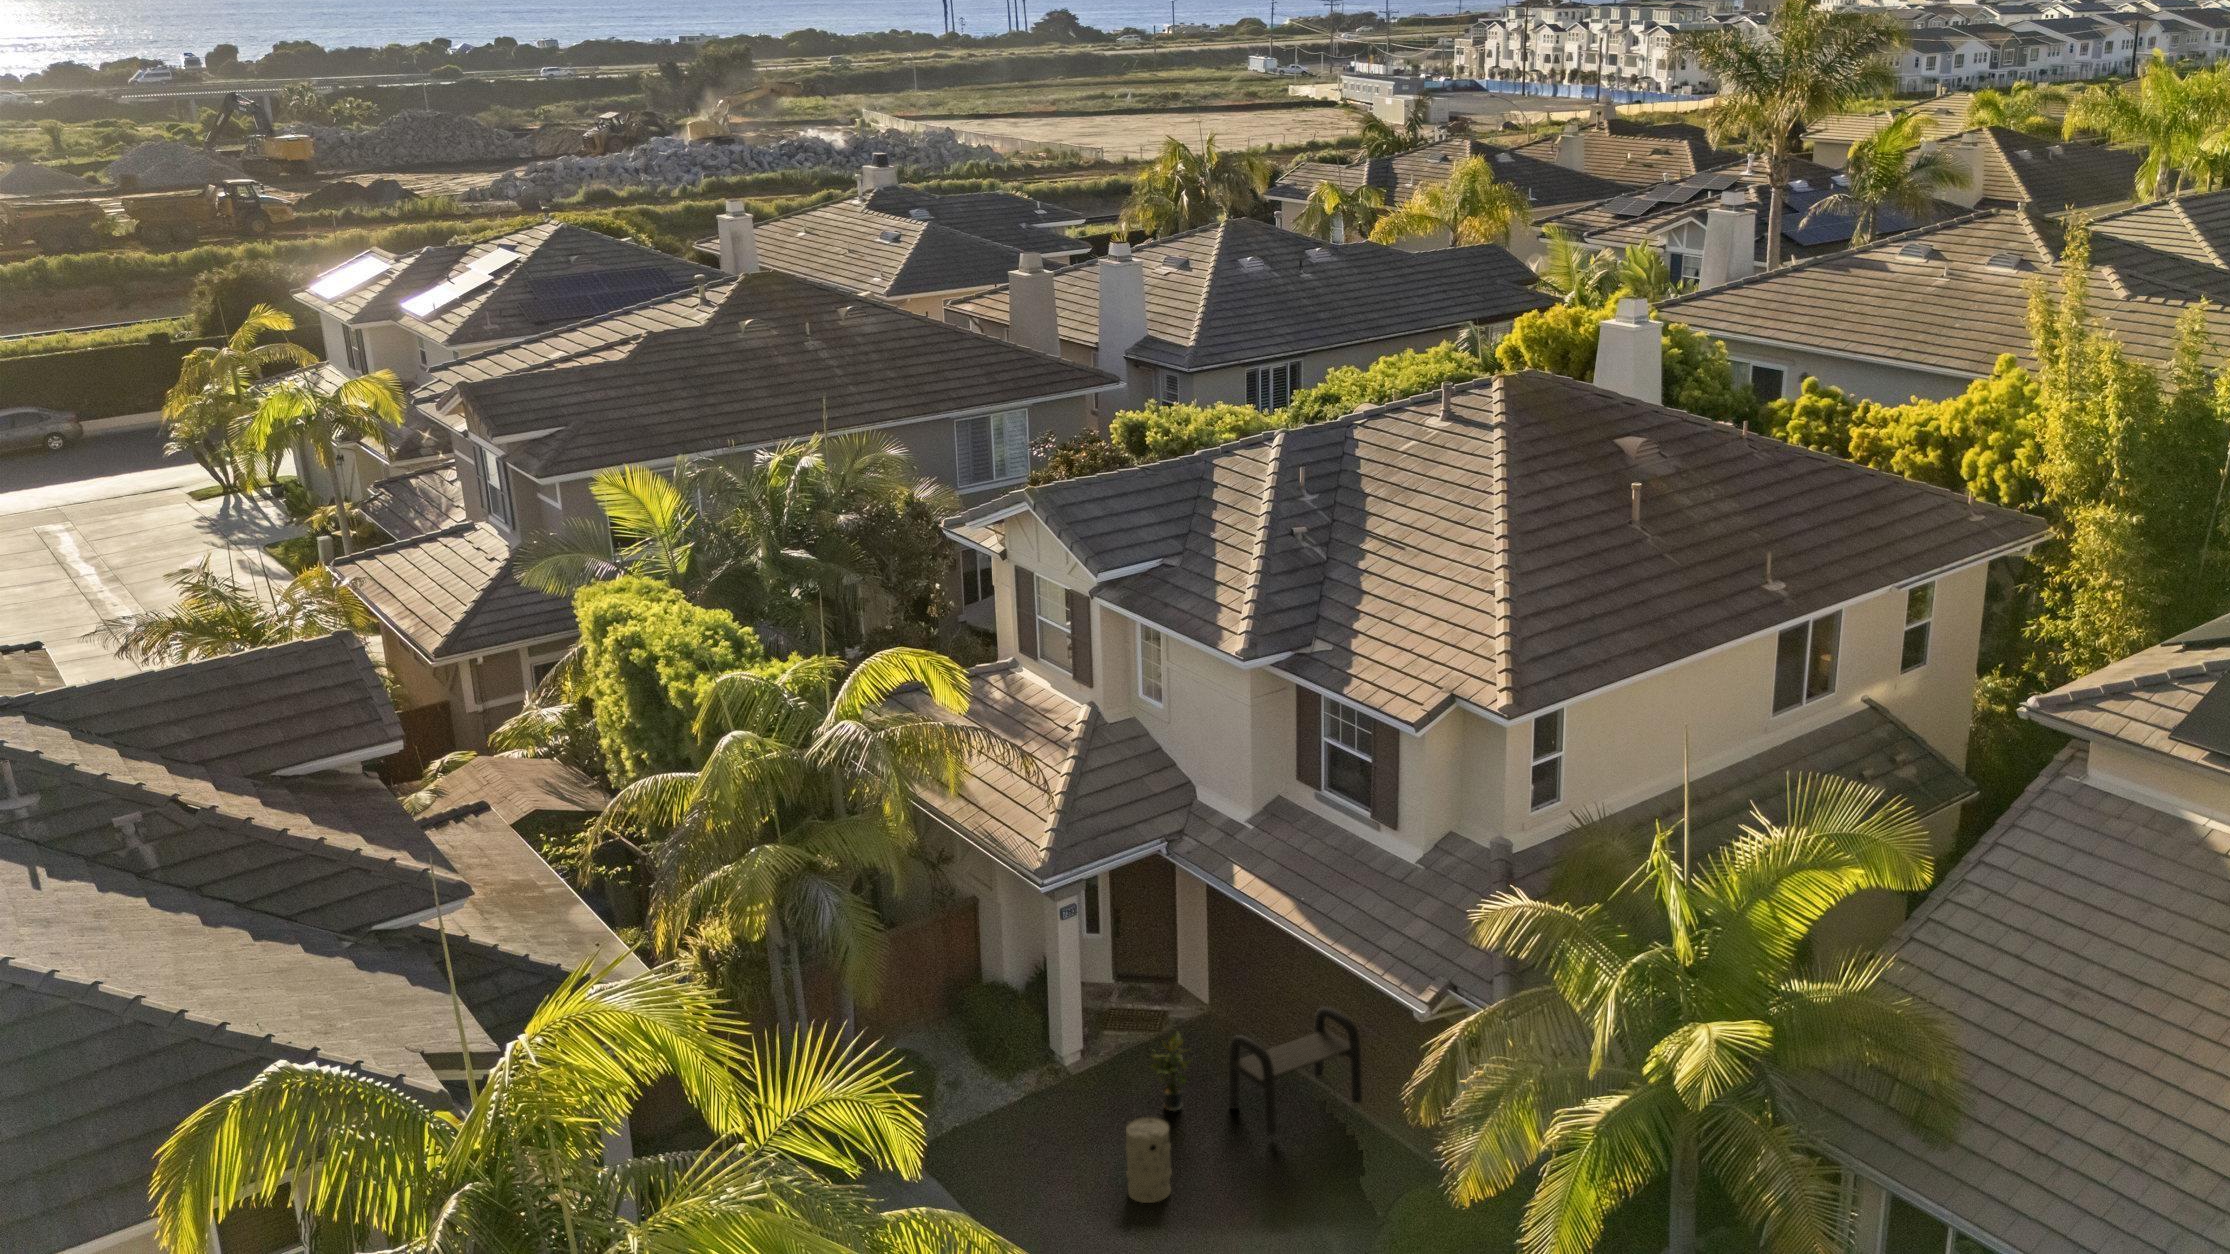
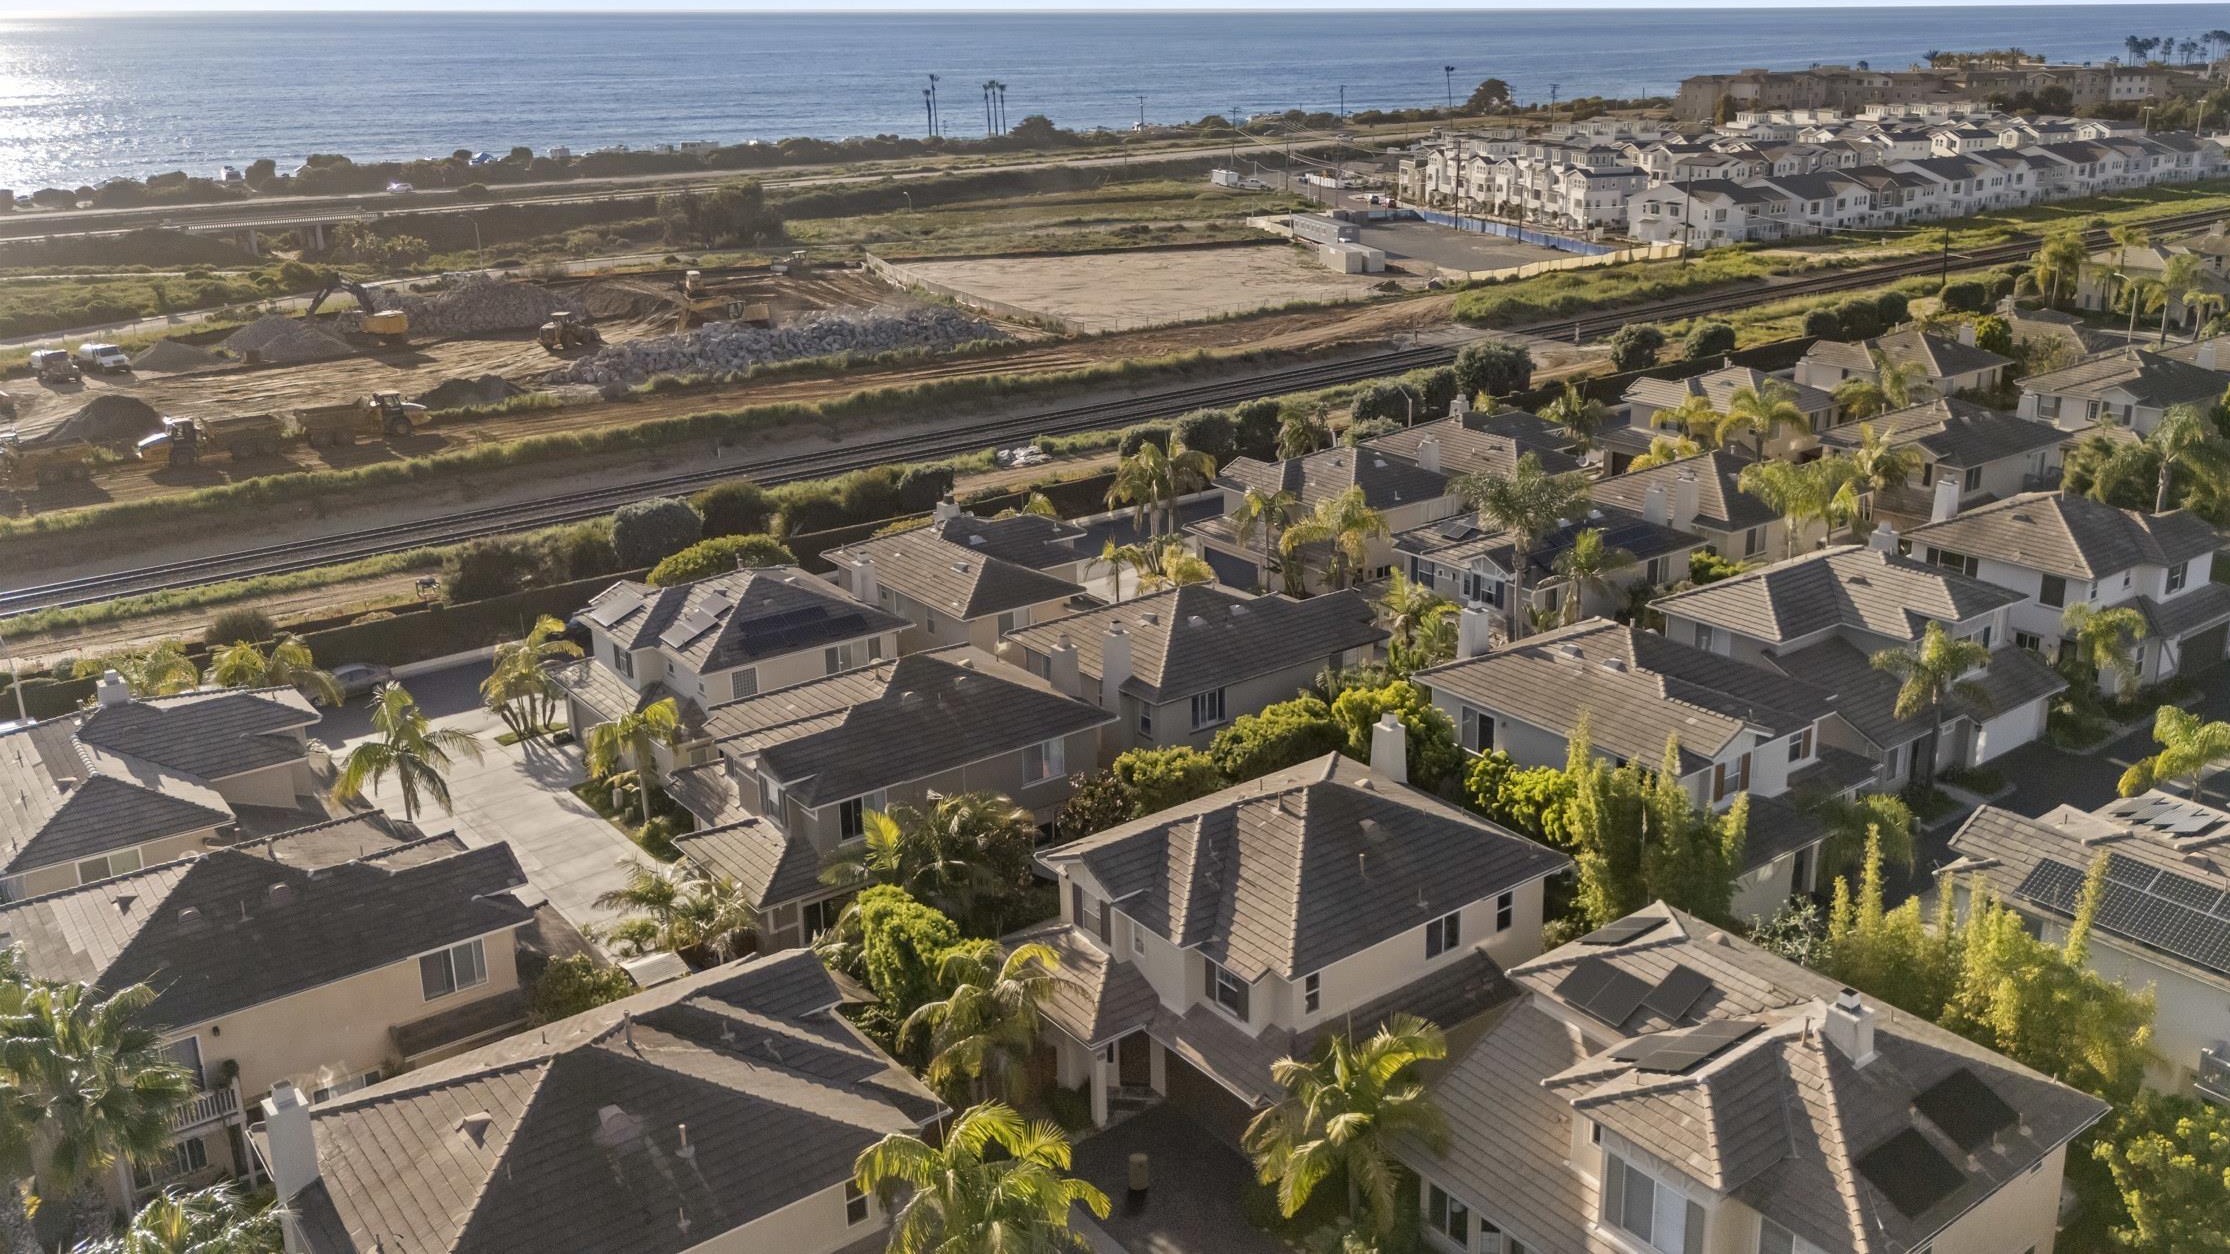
bench: present [1229,1007,1362,1135] -> none [1174,1102,1234,1161]
potted plant: present [1151,1032,1191,1111] -> none [1138,1114,1158,1150]

